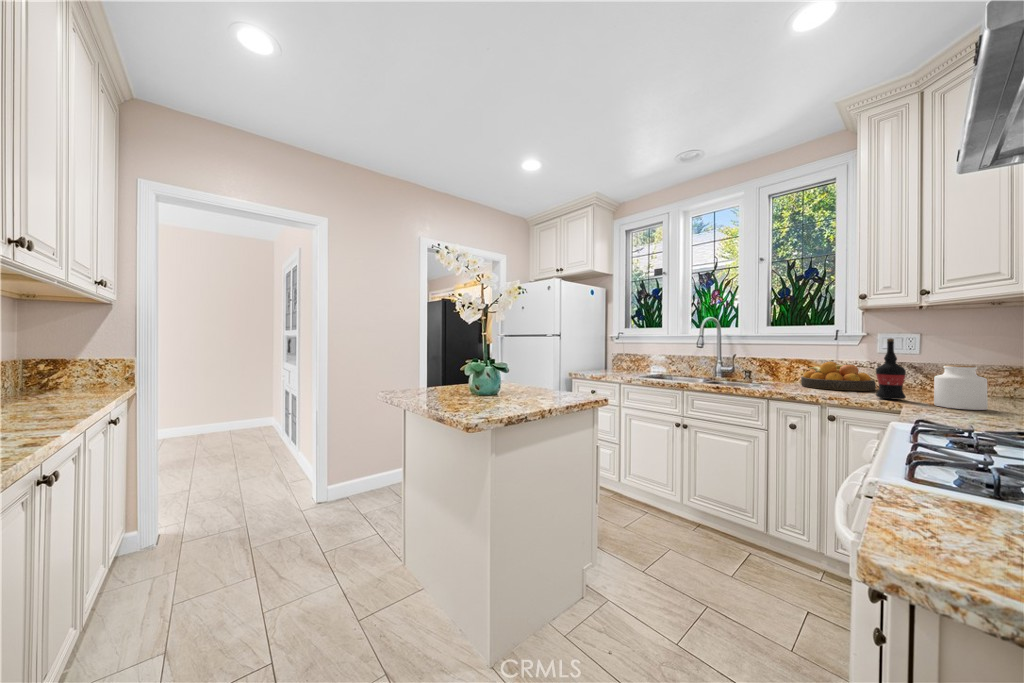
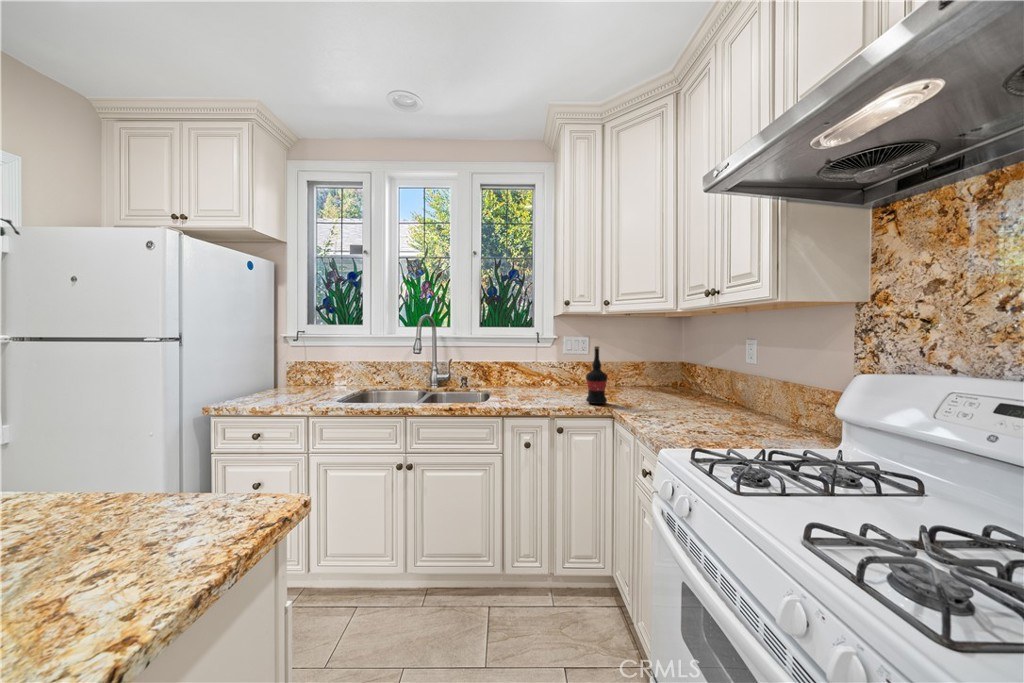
fruit bowl: present [801,362,876,391] -> none [513,364,568,394]
jar: present [934,365,988,410] -> none [629,371,662,411]

